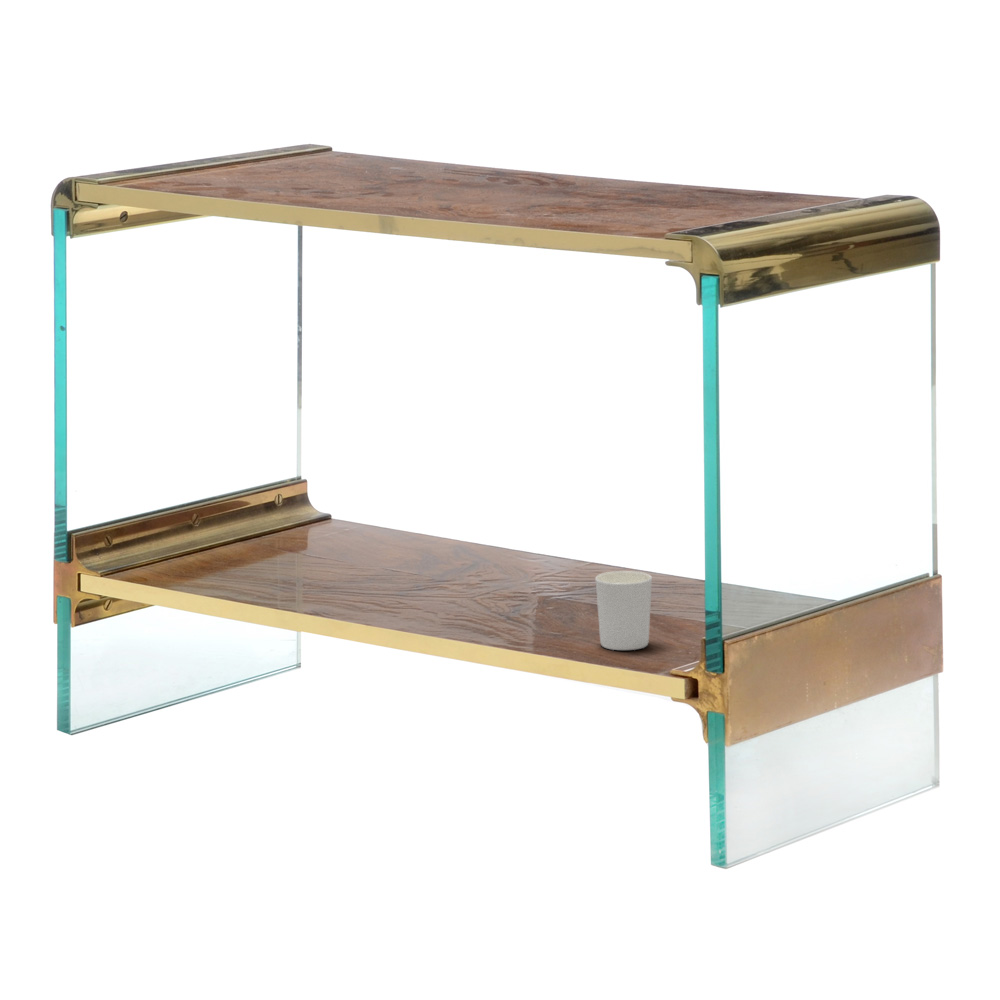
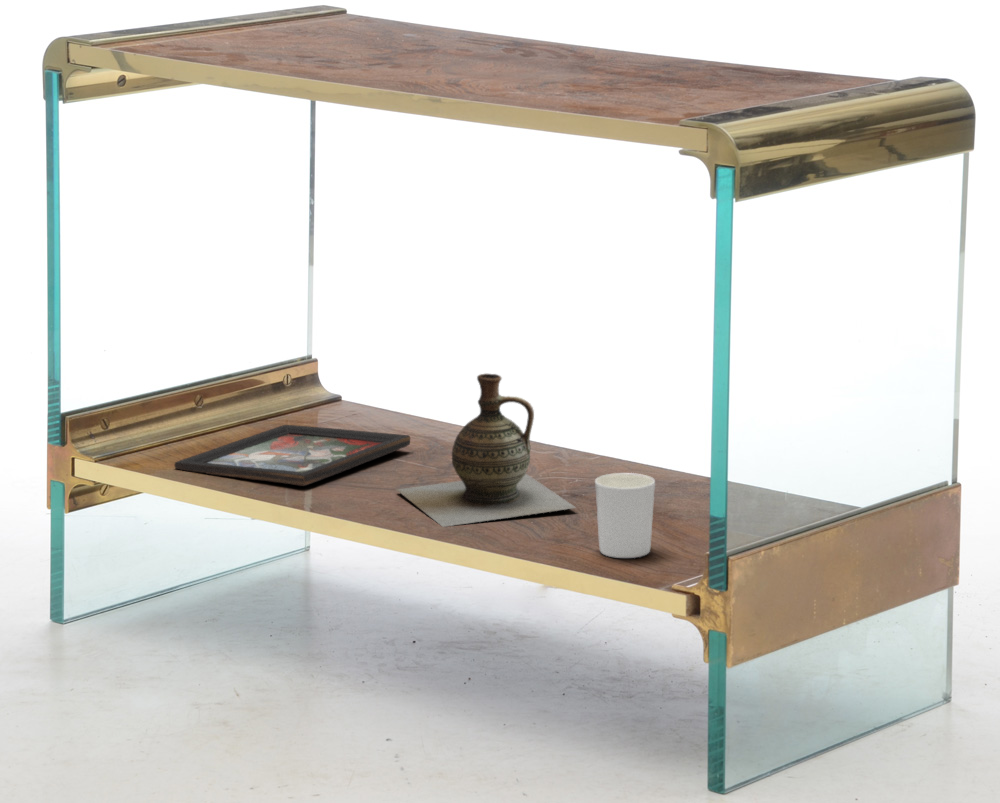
ceramic jug: none [400,482,575,628] -> present [397,374,576,527]
decorative tray: none [181,541,407,595] -> present [175,425,411,486]

